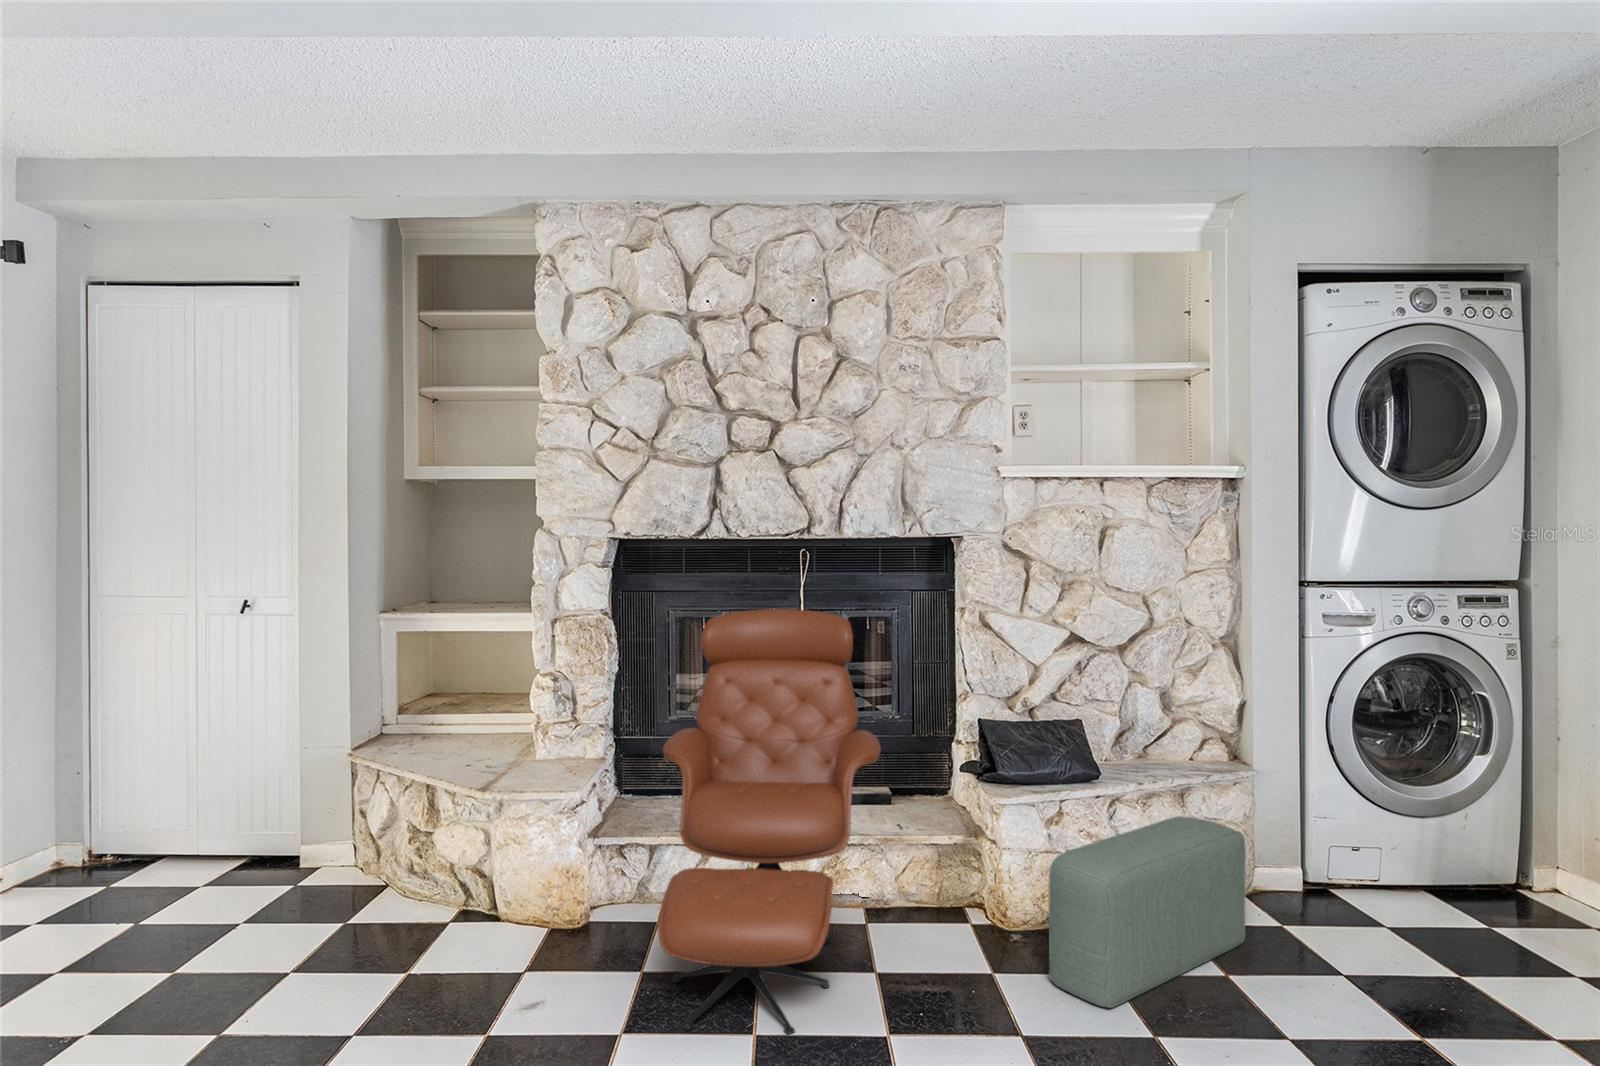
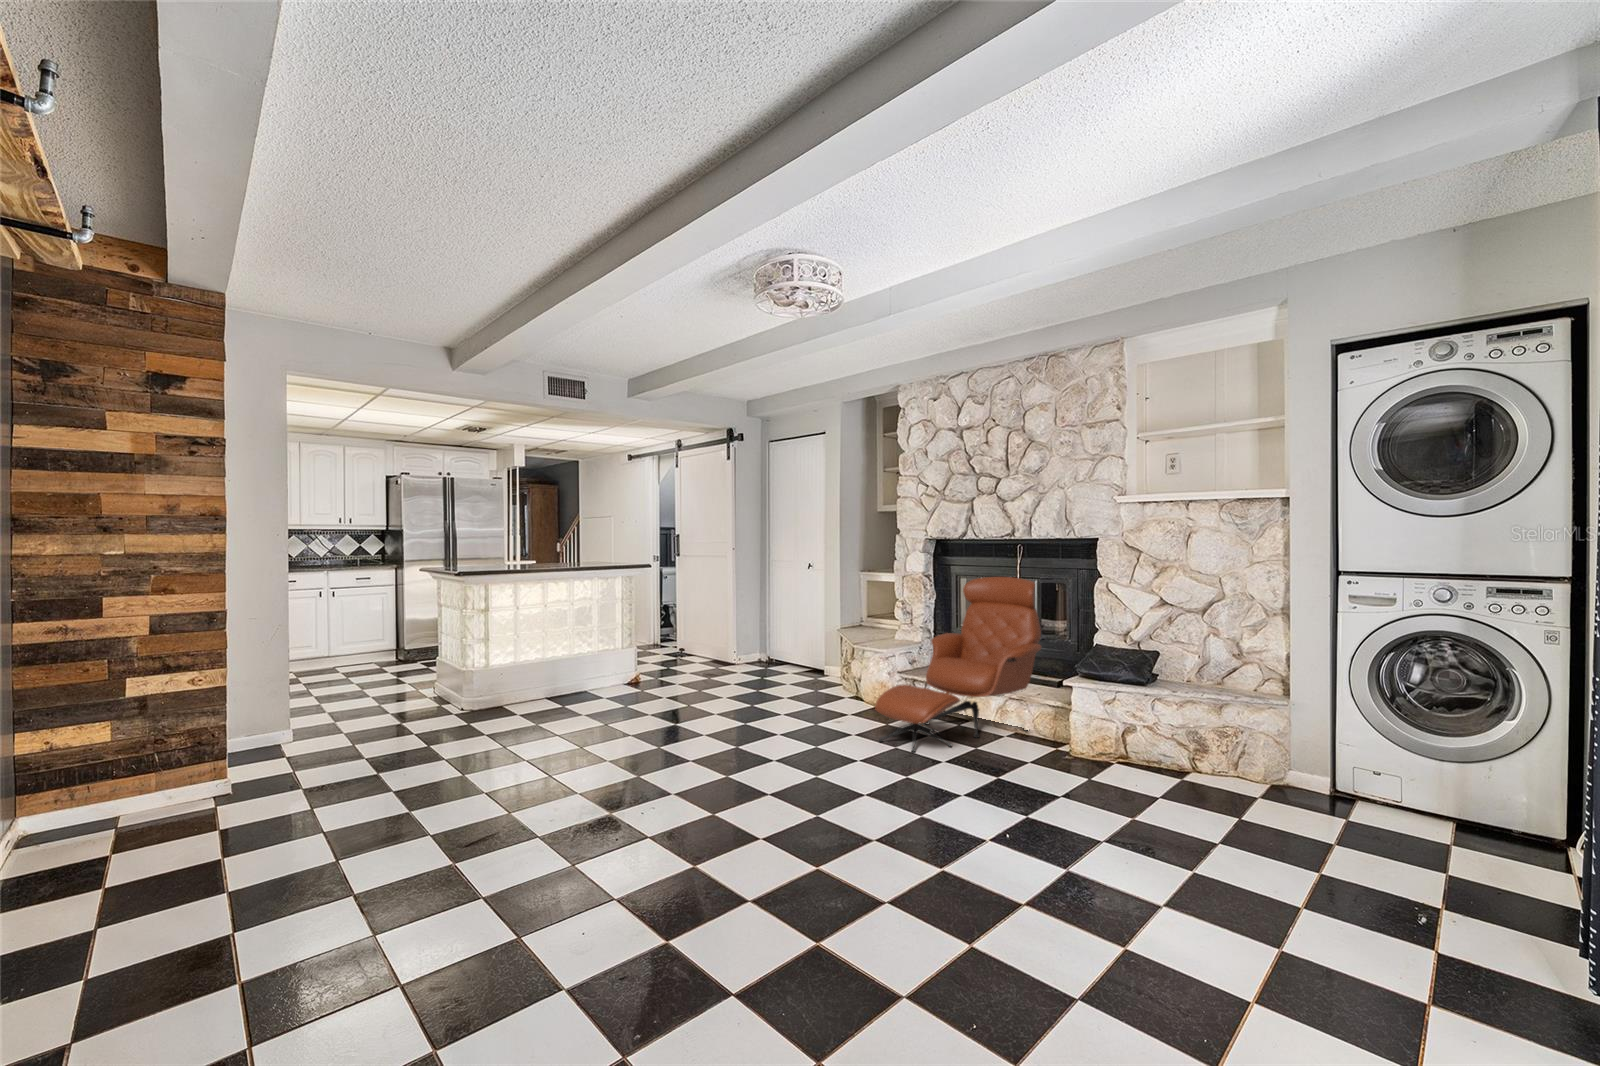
pouf: present [1049,816,1246,1008] -> none [1052,706,1209,793]

